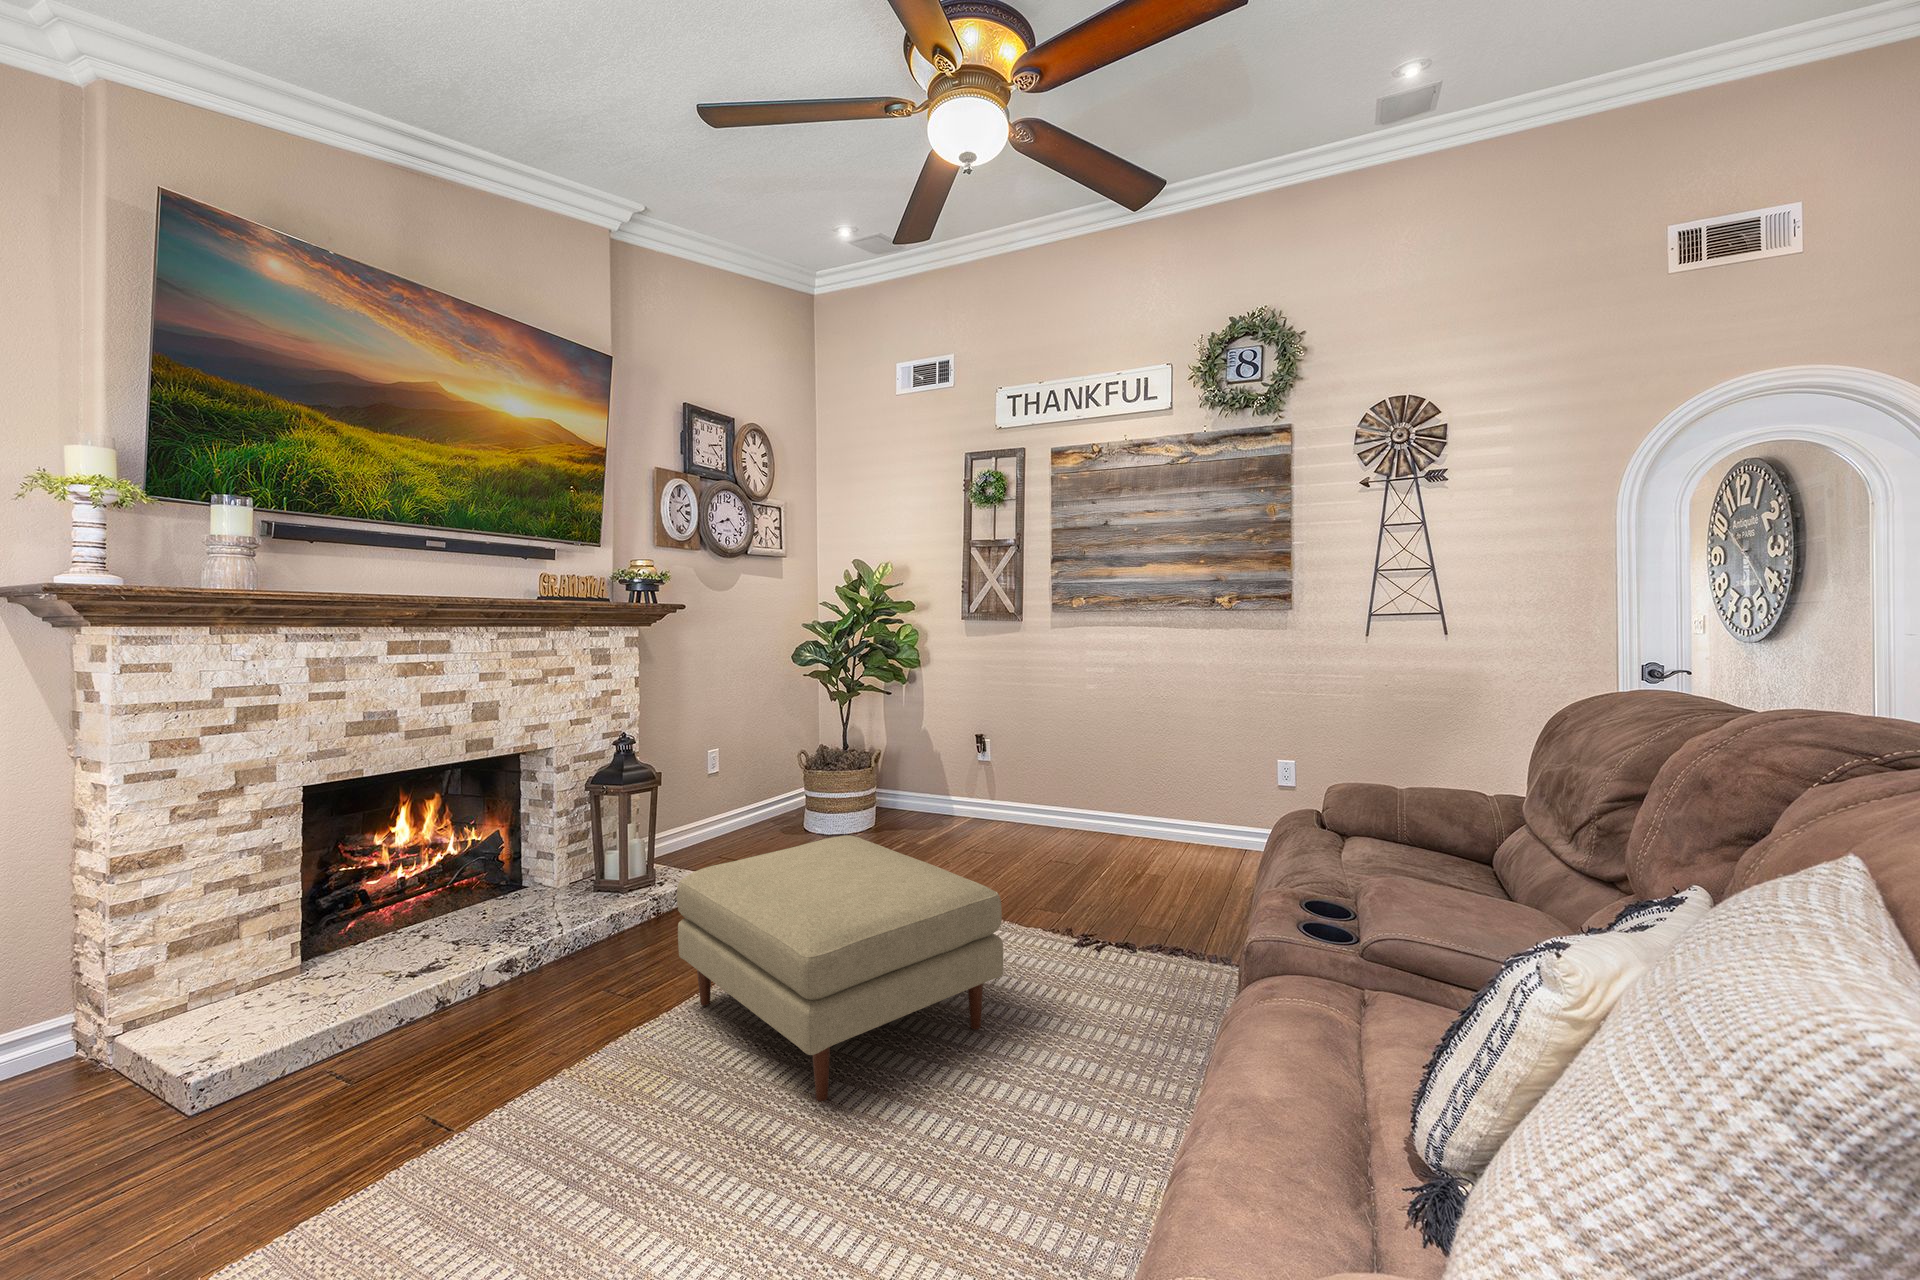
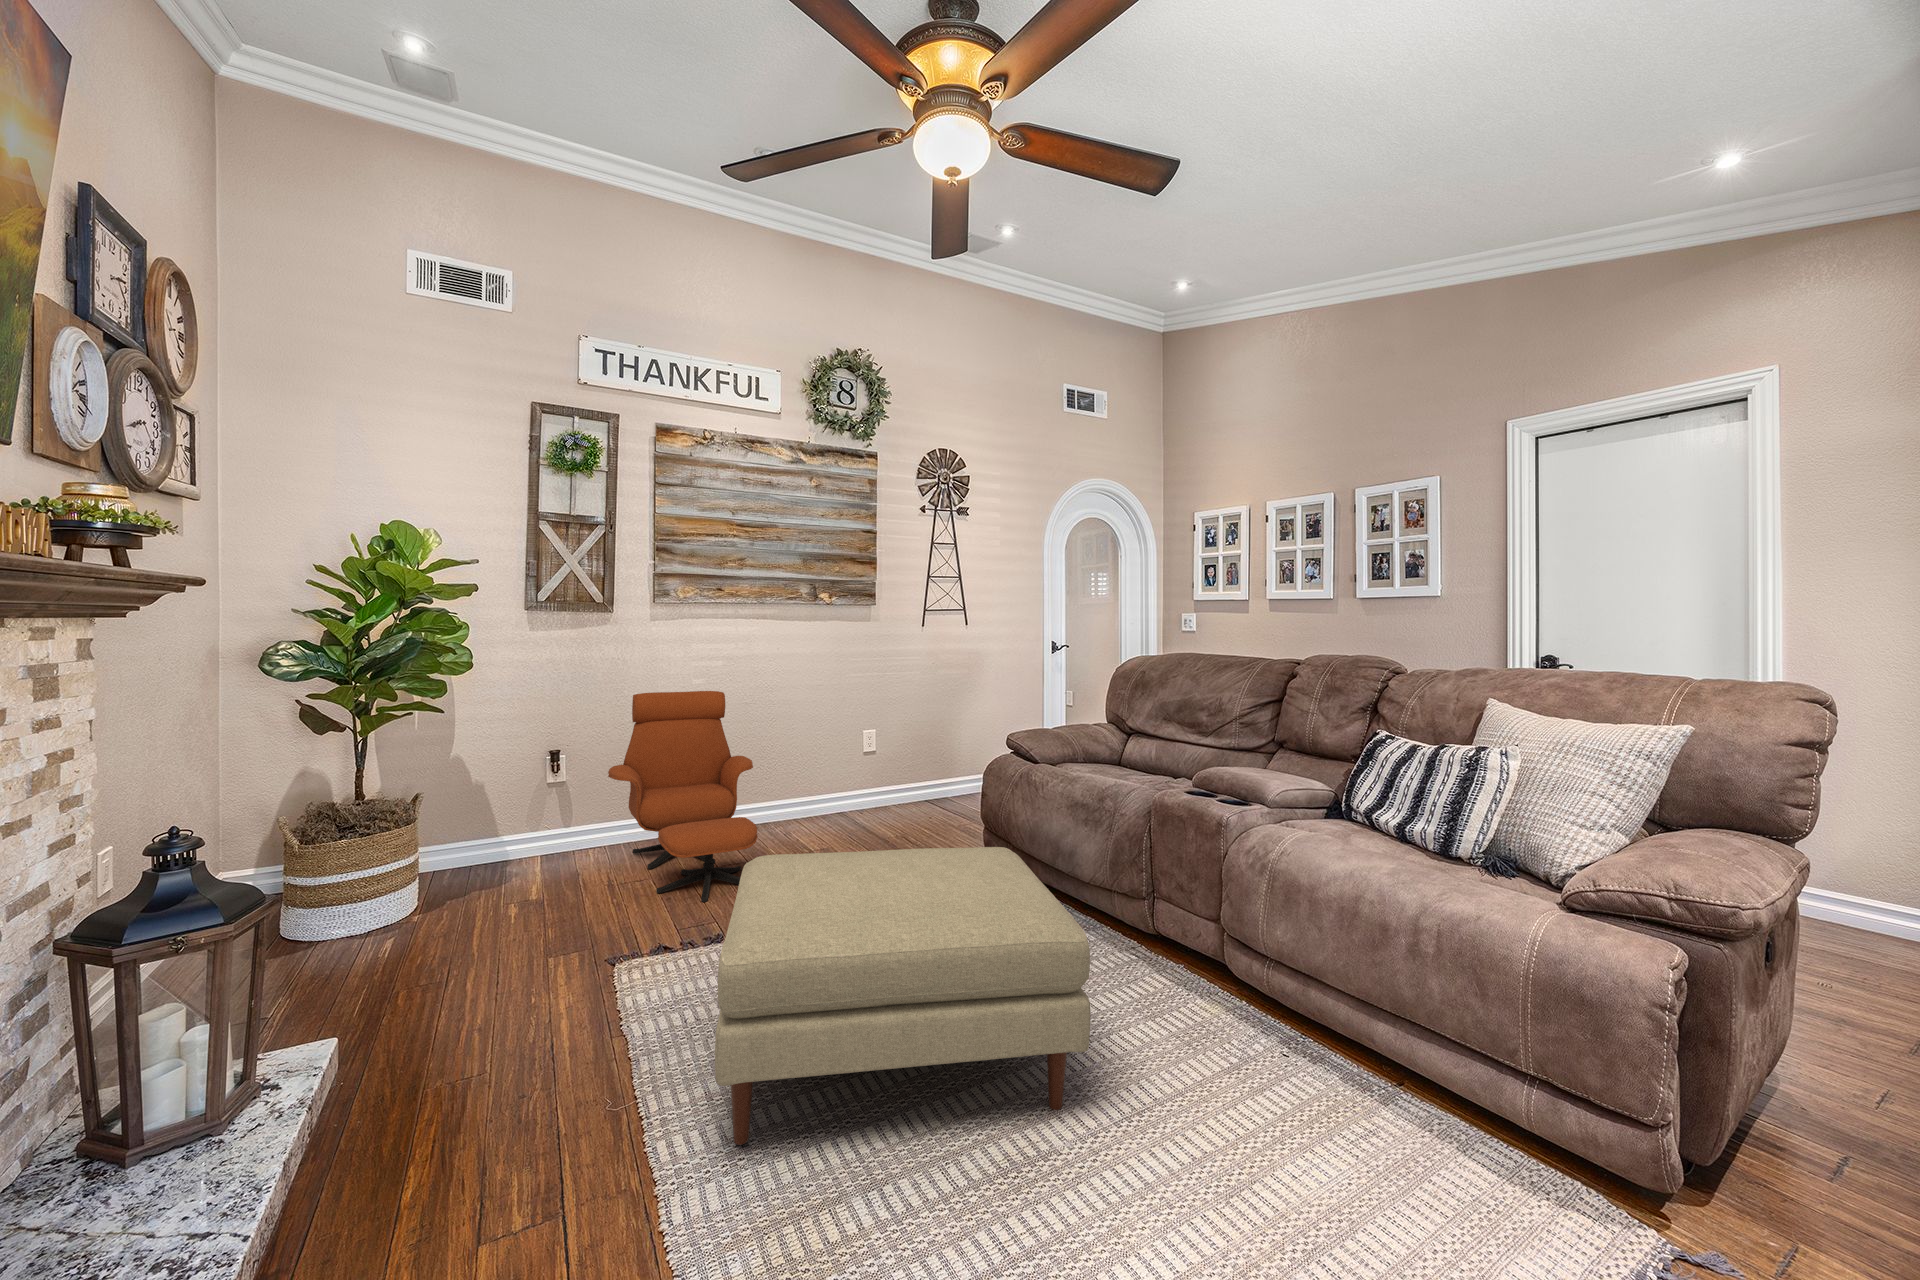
lounge chair: none [969,694,1115,884] -> present [608,691,758,902]

